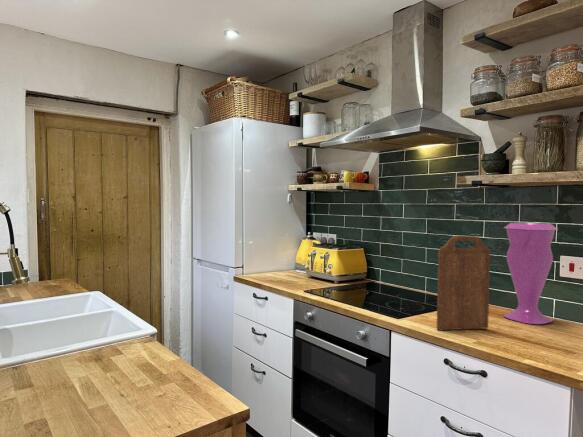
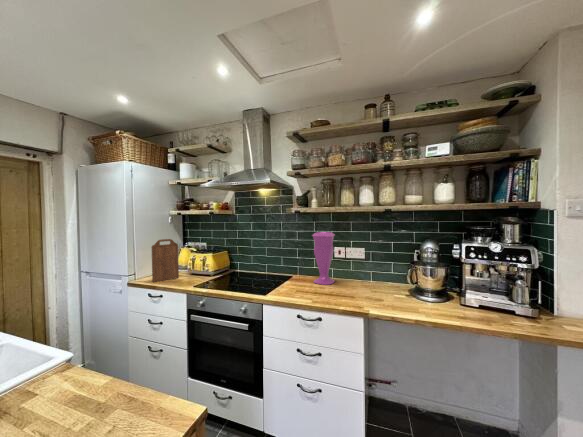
cutting board: present [437,236,490,330] -> present [152,239,179,282]

